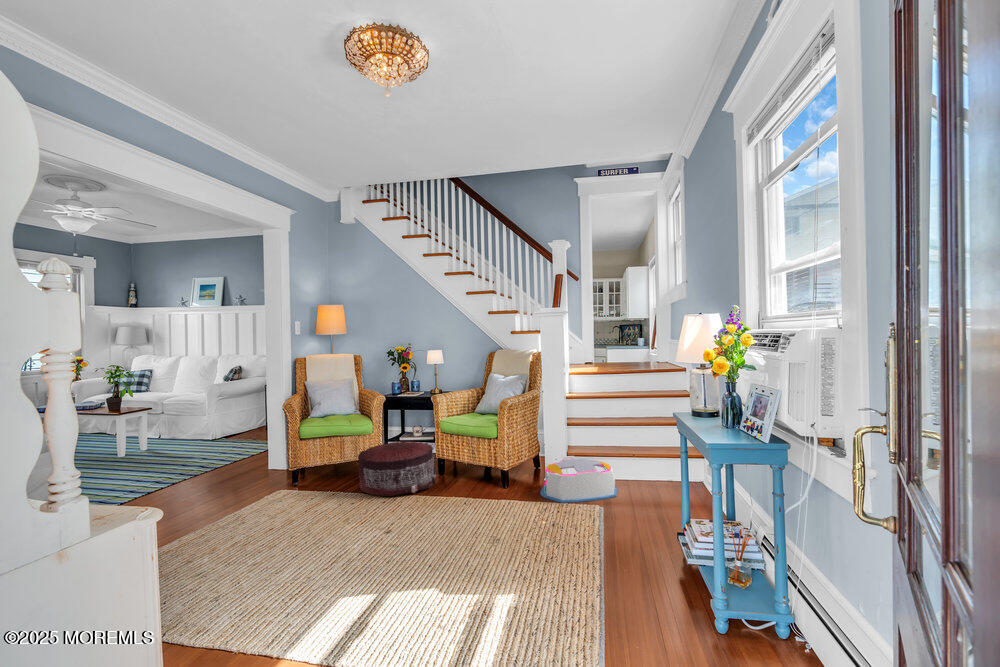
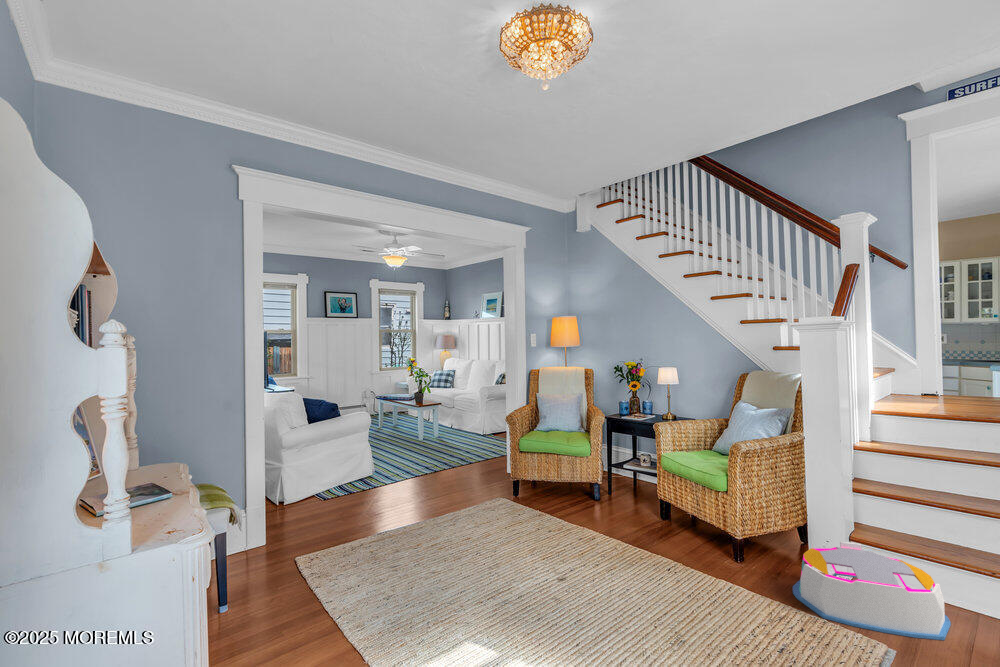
pouf: present [358,441,436,496] -> none [563,470,650,538]

